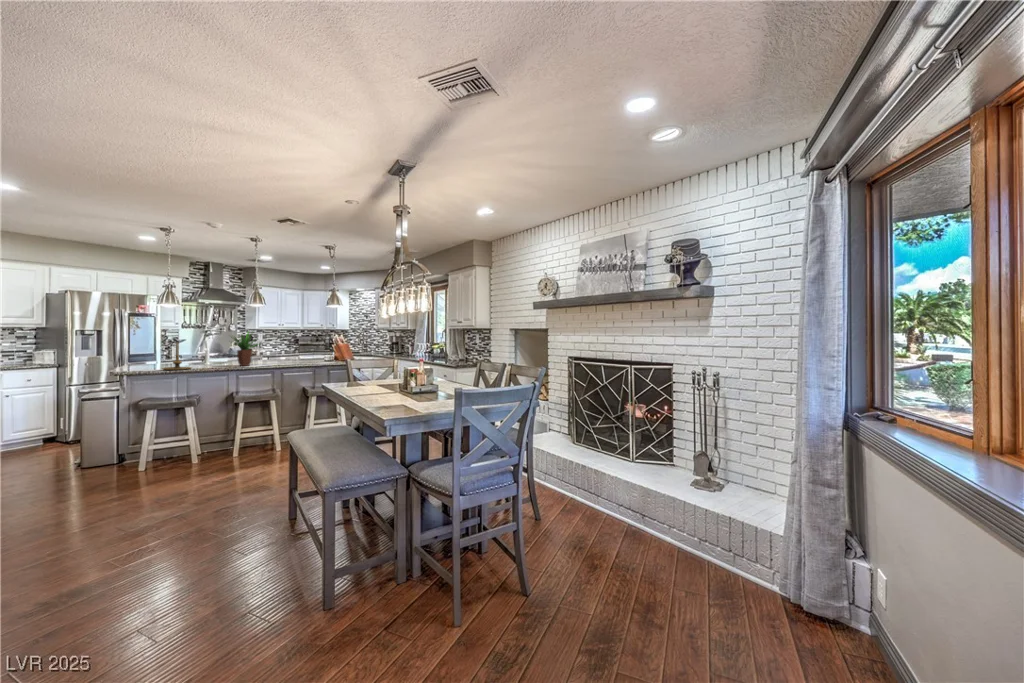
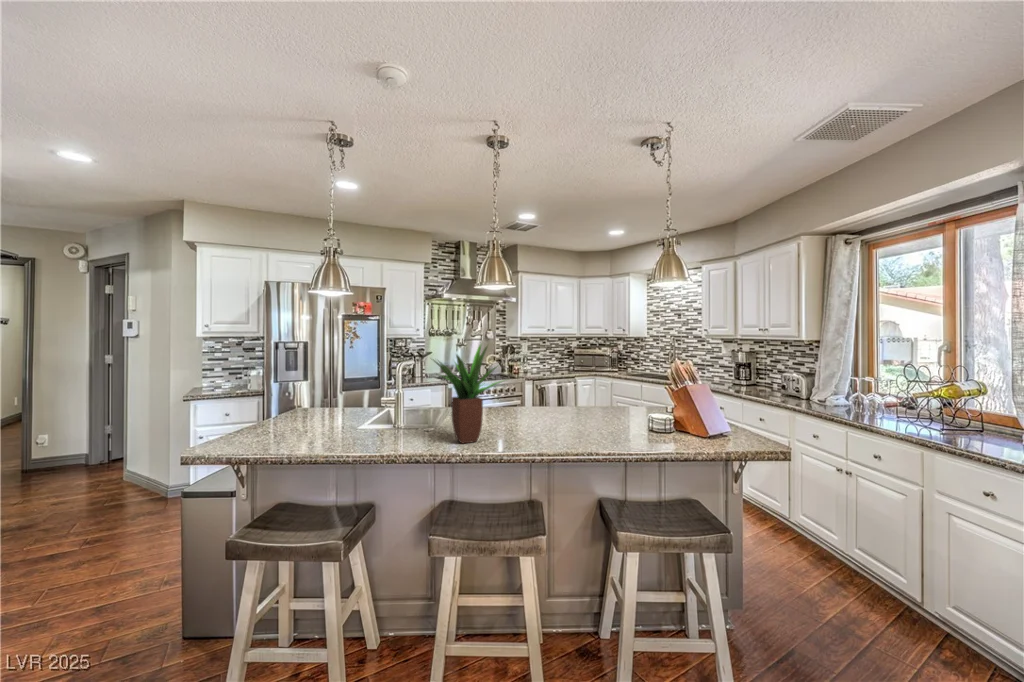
candle holder: present [162,342,192,370] -> none [280,376,352,454]

